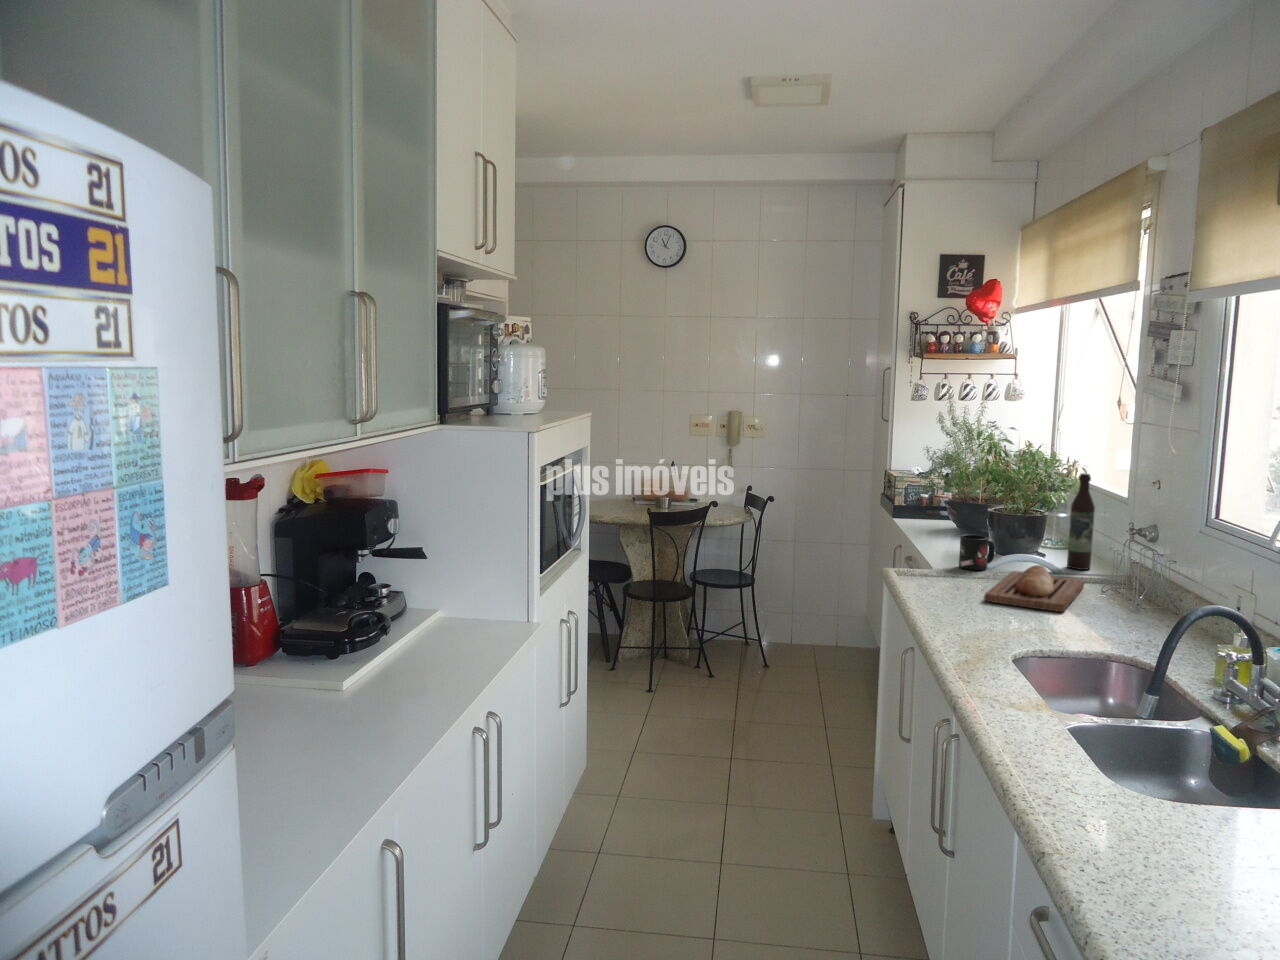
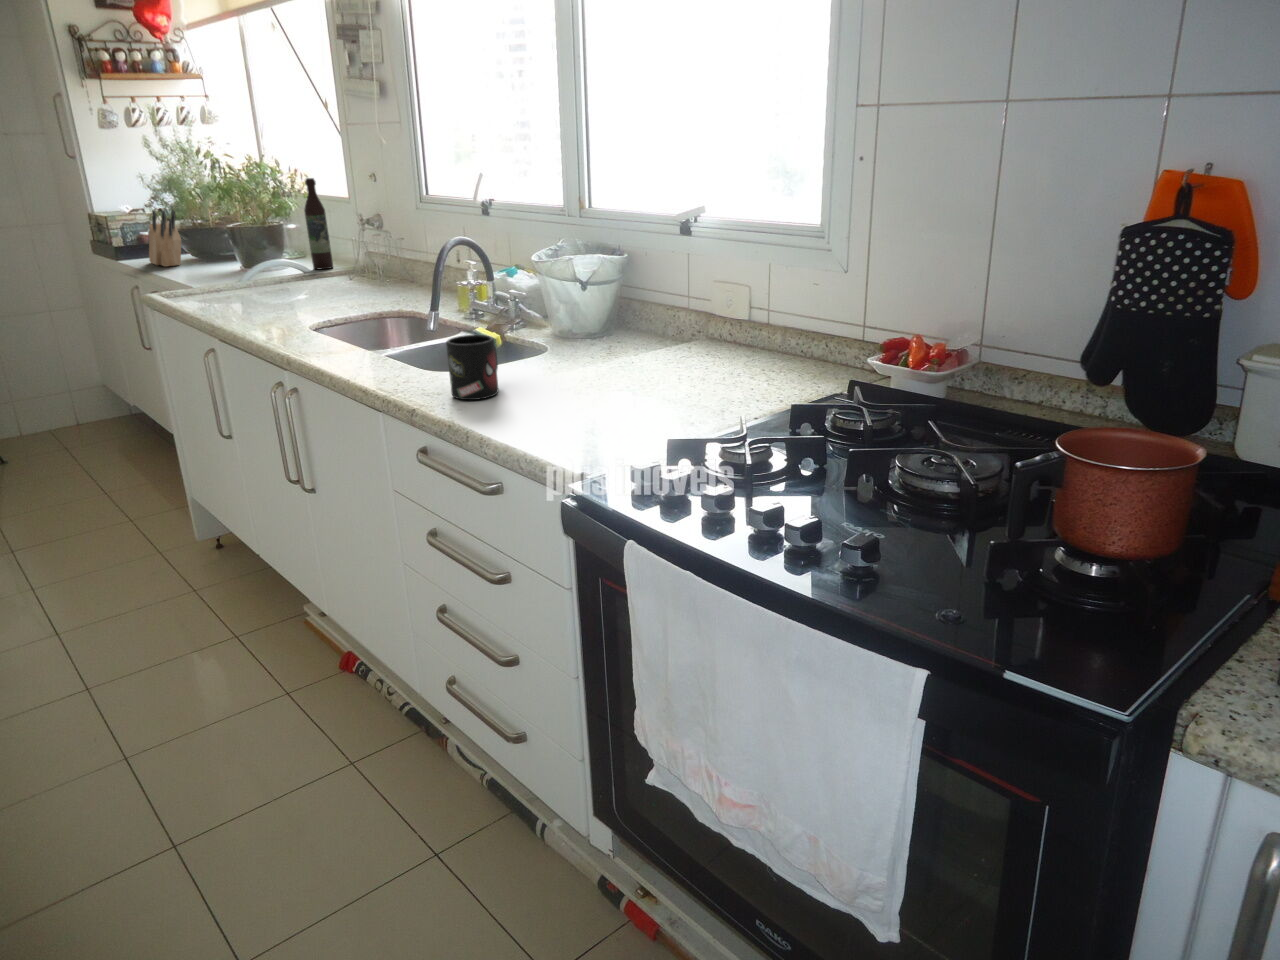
knife block: none [917,482,947,534] -> present [149,210,181,266]
mug: present [959,534,995,570] -> present [446,335,498,400]
bread loaf: present [984,565,1084,612] -> none [257,264,336,300]

